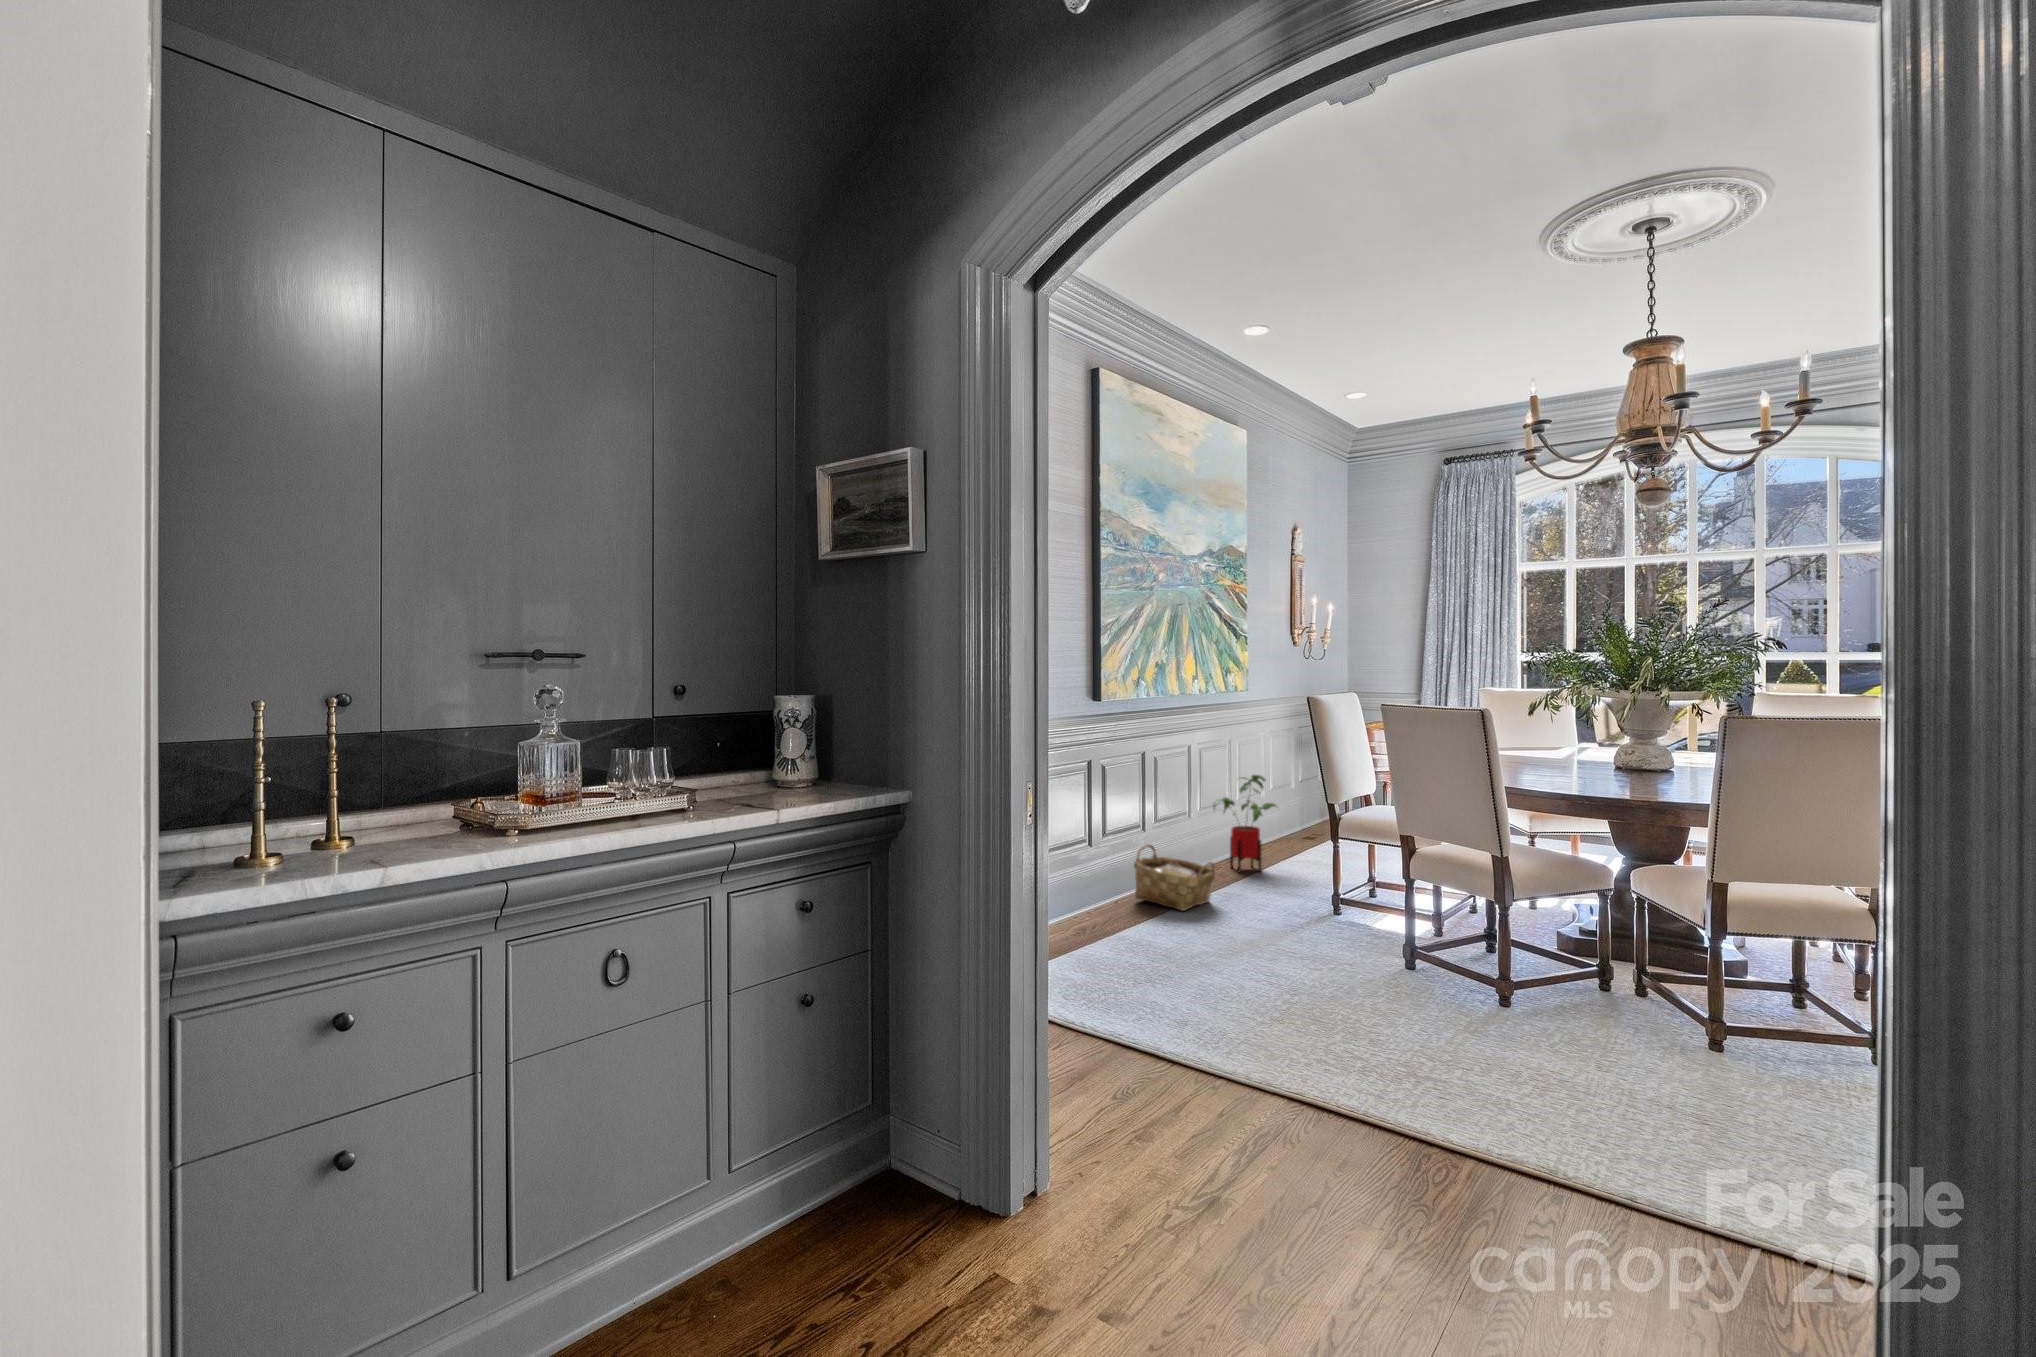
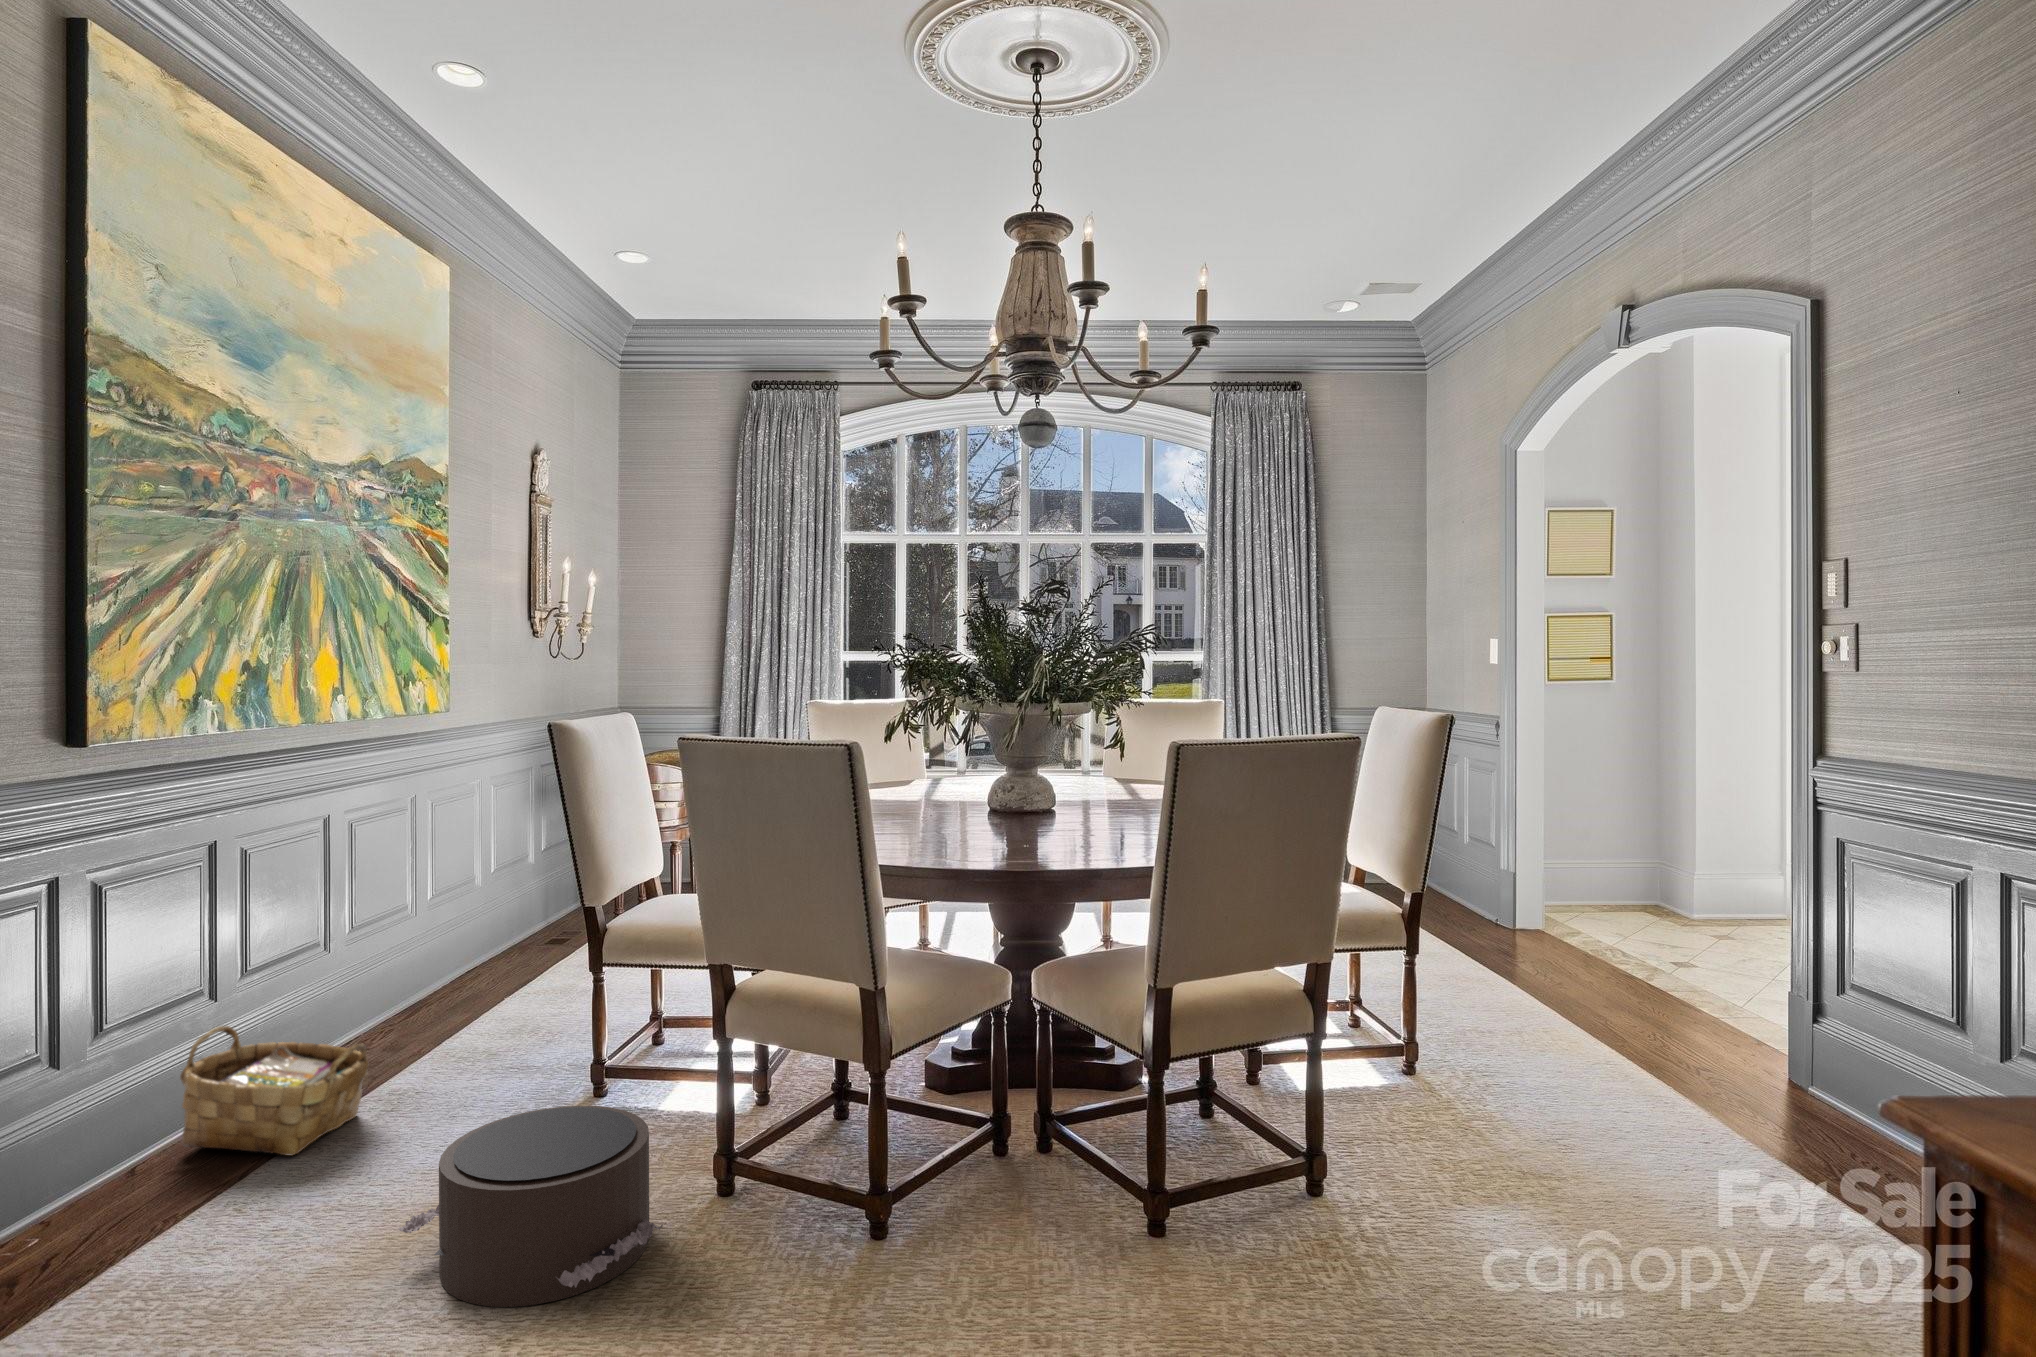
house plant: present [1213,775,1276,872] -> none [378,855,504,1031]
pouf: none [1238,900,1372,987] -> present [398,1106,663,1307]

